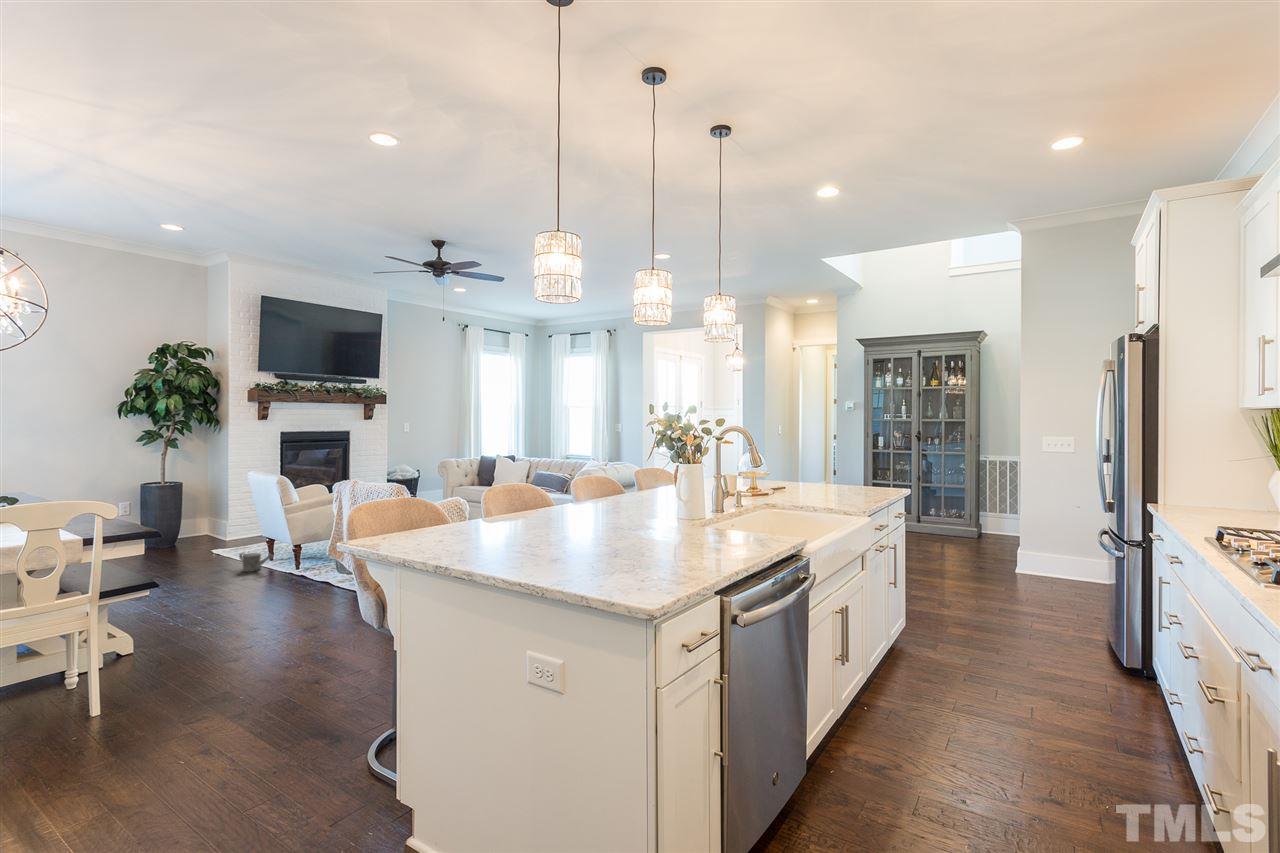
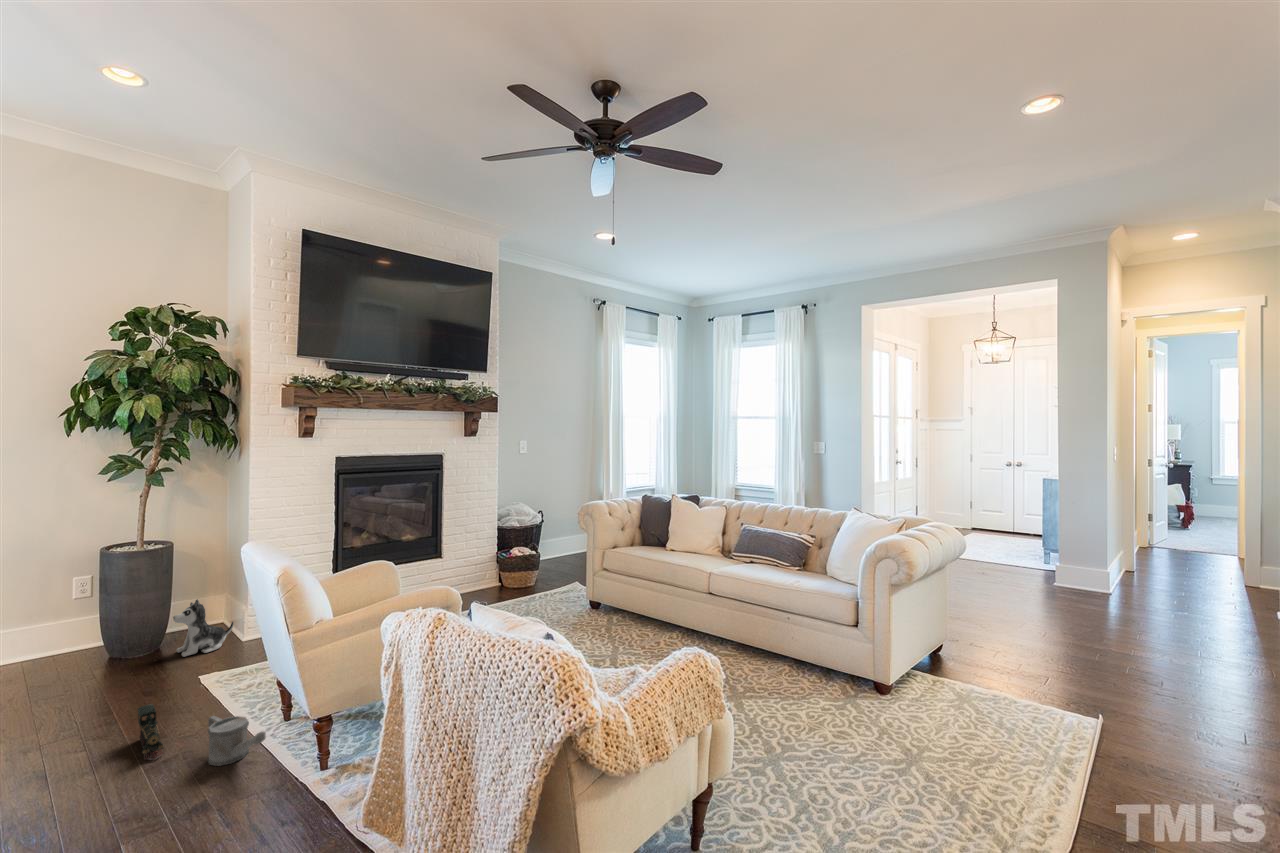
plush toy: none [189,515,222,547] -> present [173,599,233,657]
toy train: none [198,552,218,571] -> present [138,704,164,759]

